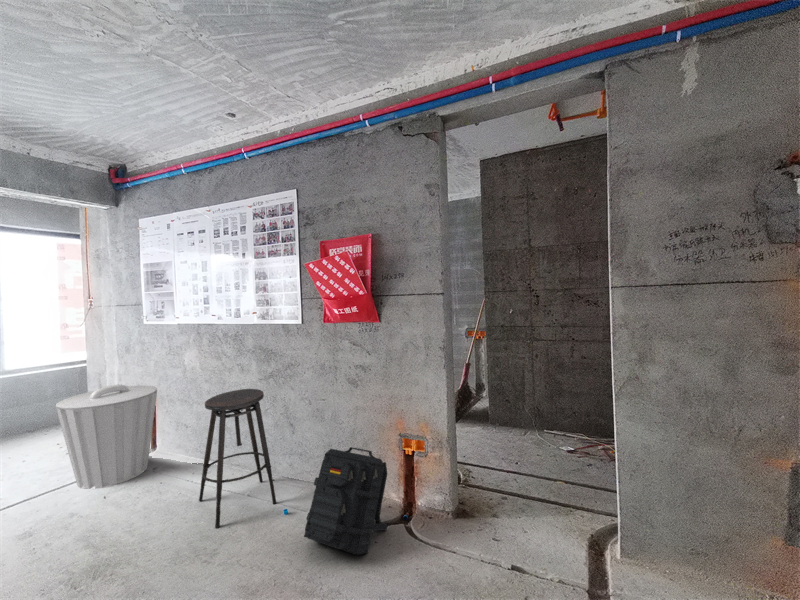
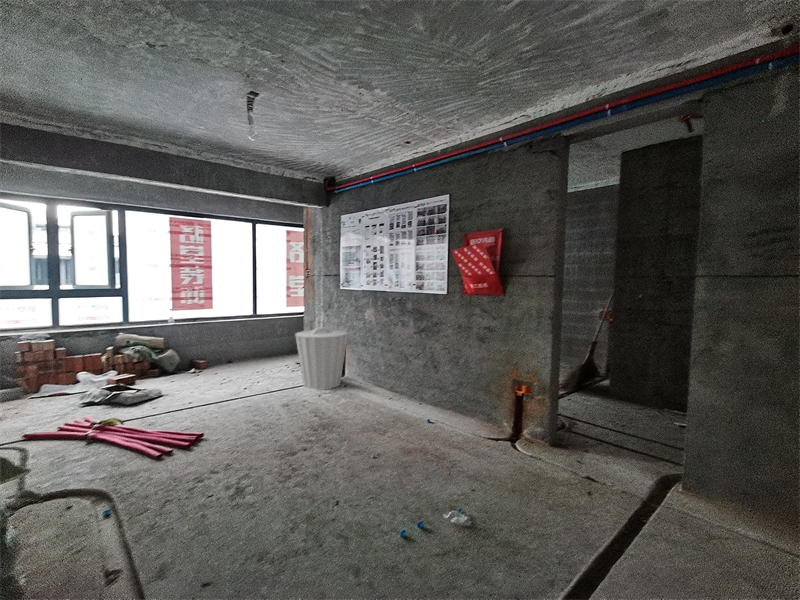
stool: present [199,389,276,529] -> none [374,337,423,420]
backpack: present [304,447,387,555] -> none [441,380,502,450]

